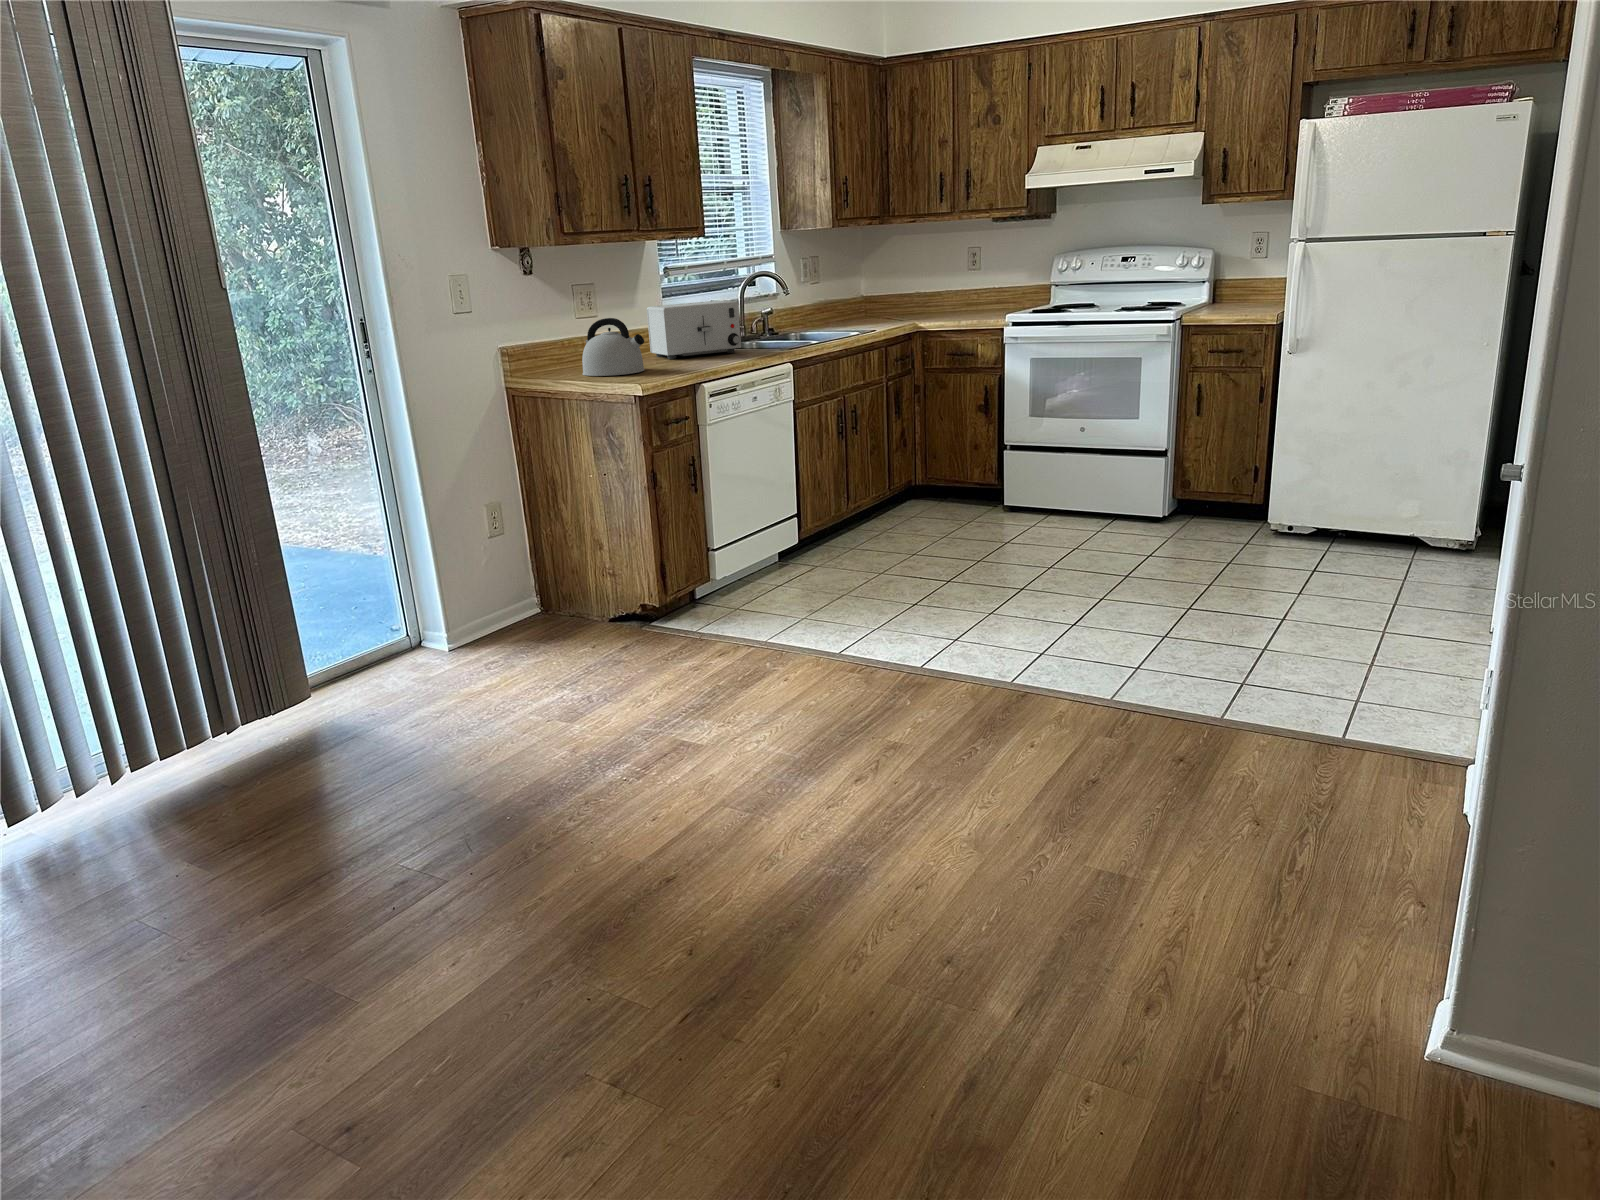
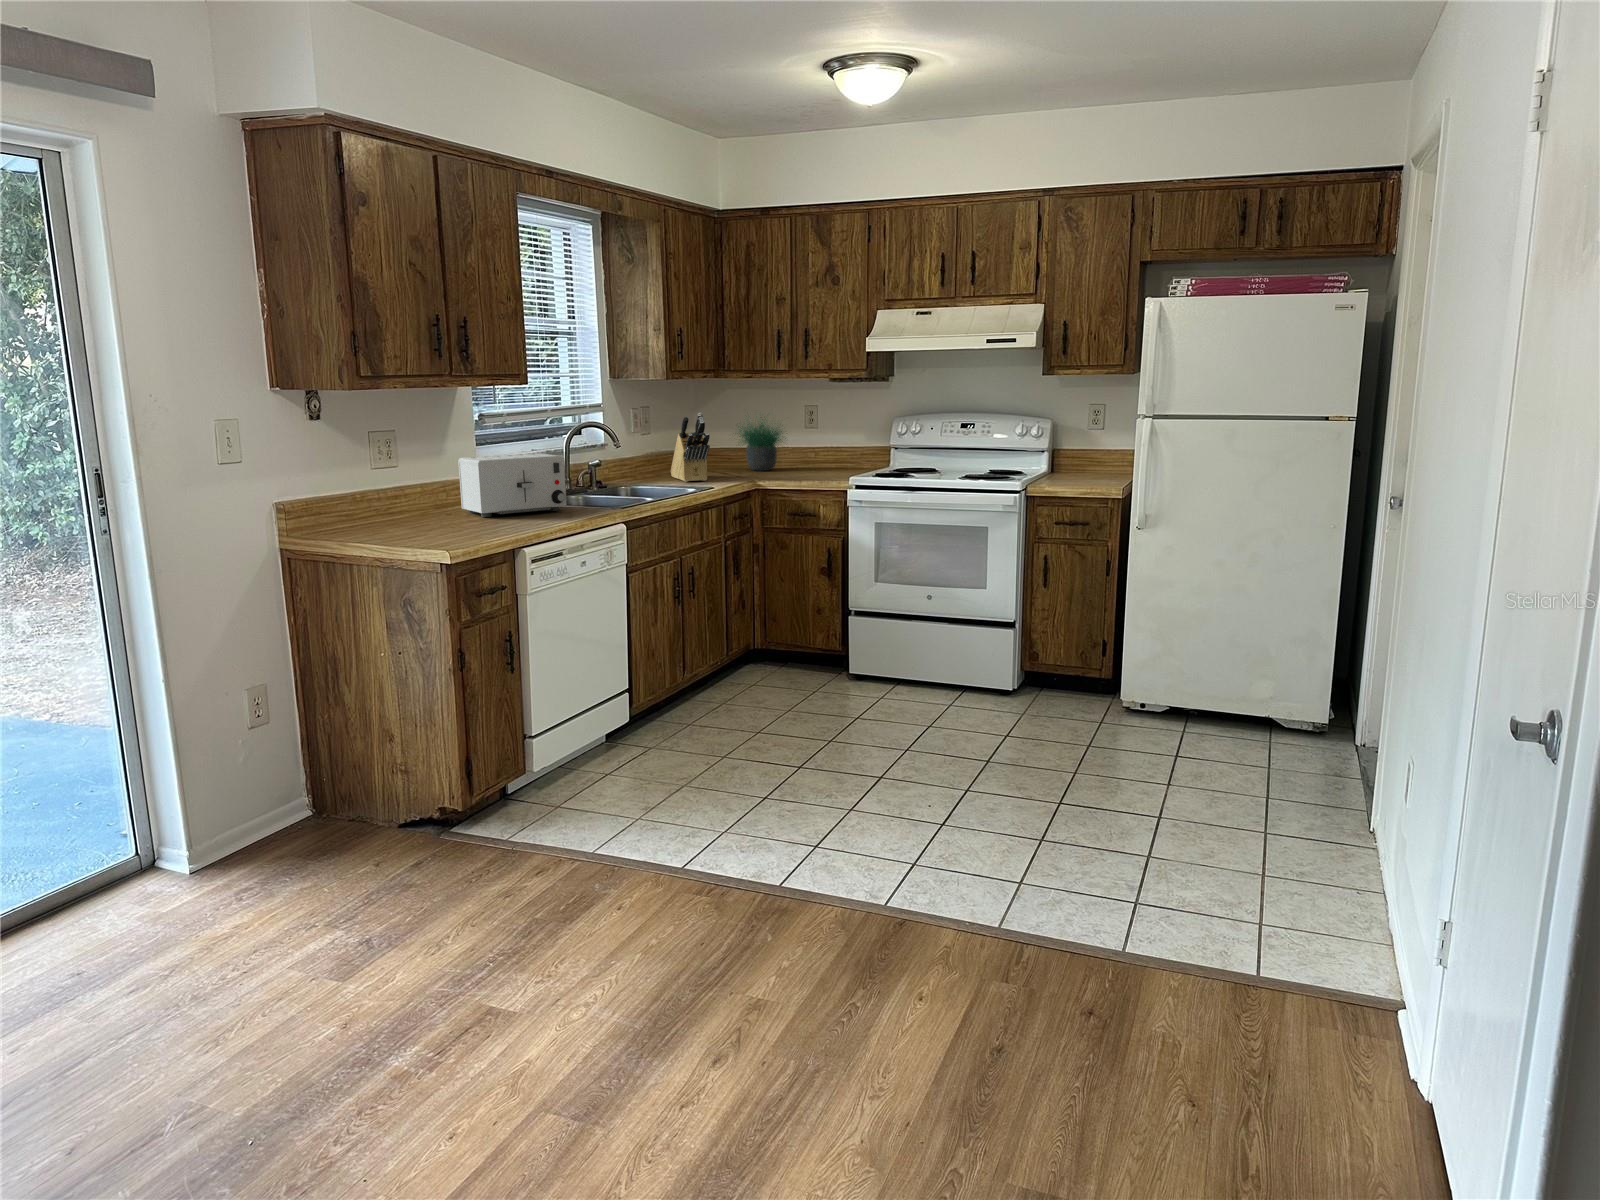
potted plant: none [889,244,957,315] -> present [737,417,783,471]
knife block: none [838,259,874,326] -> present [671,413,710,482]
kettle: present [582,318,645,376] -> none [378,472,454,538]

